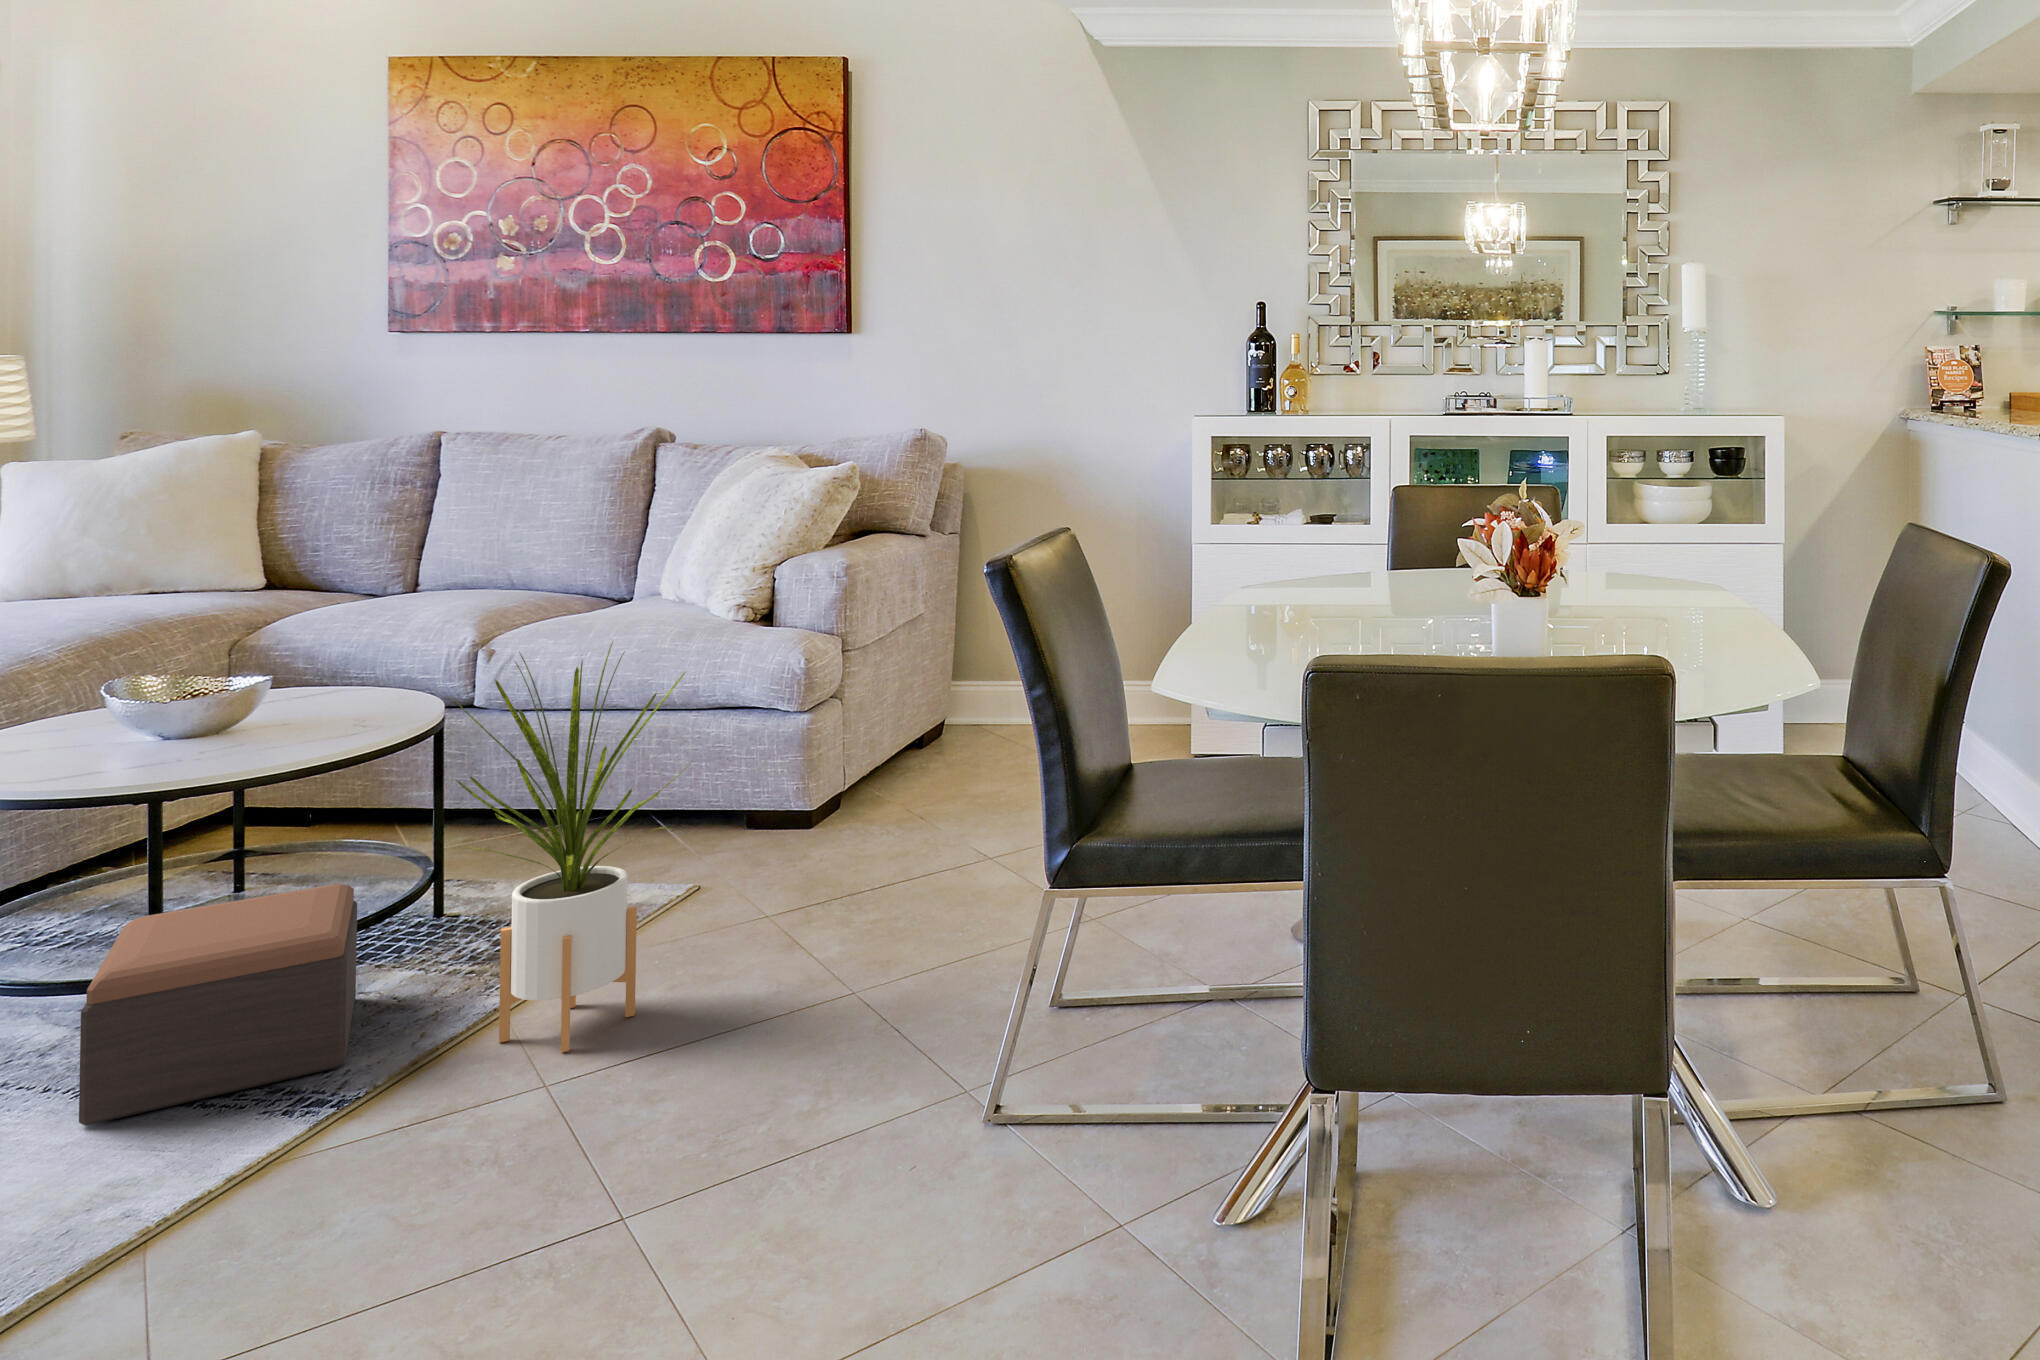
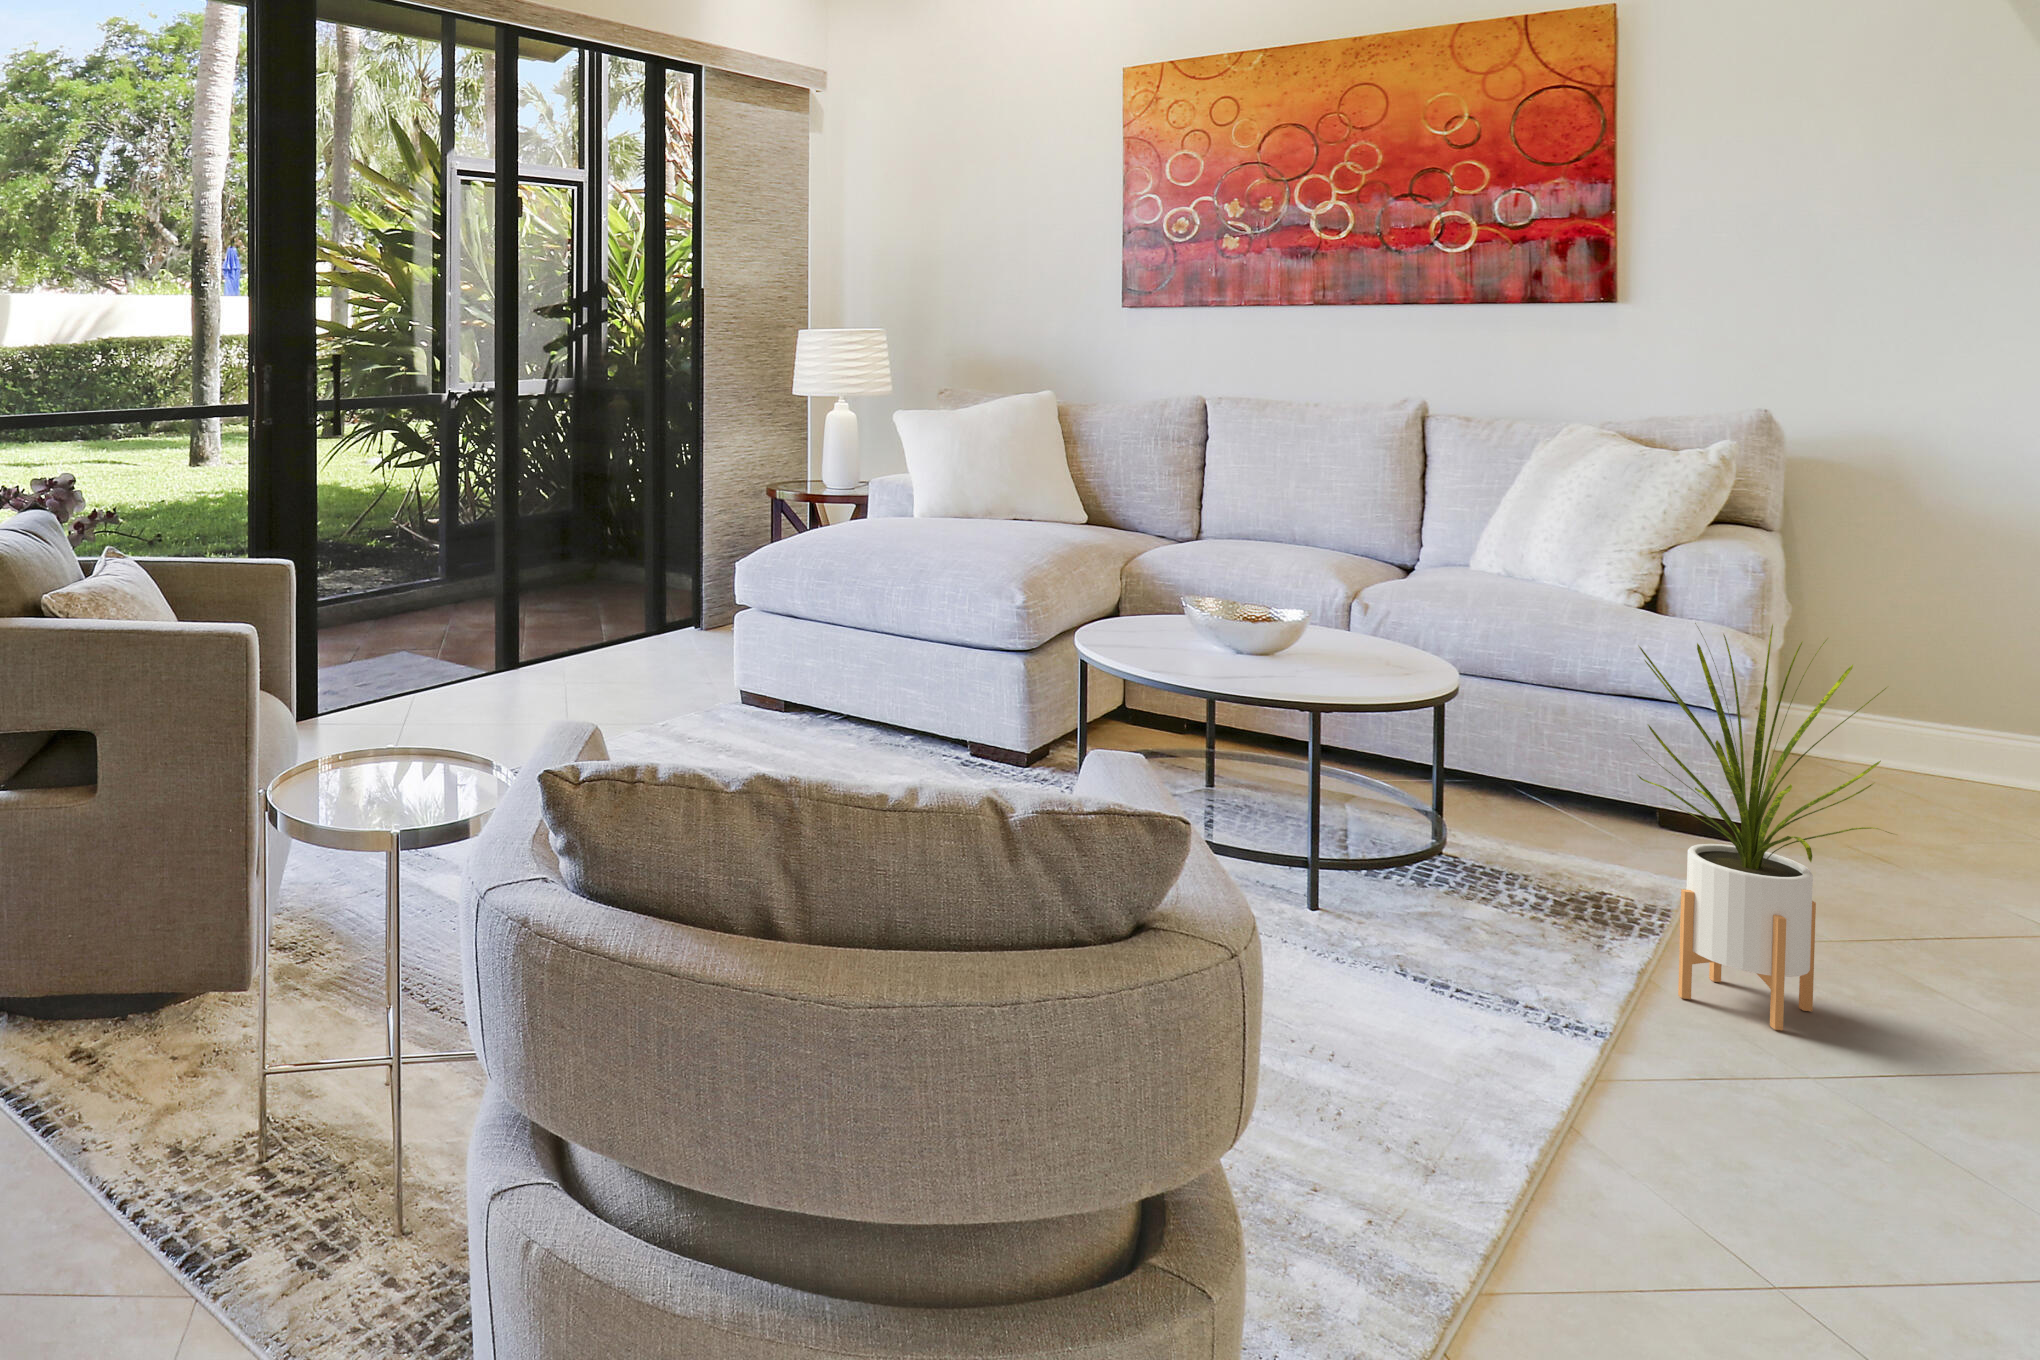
footstool: present [79,884,357,1126] -> none [1298,800,1543,977]

